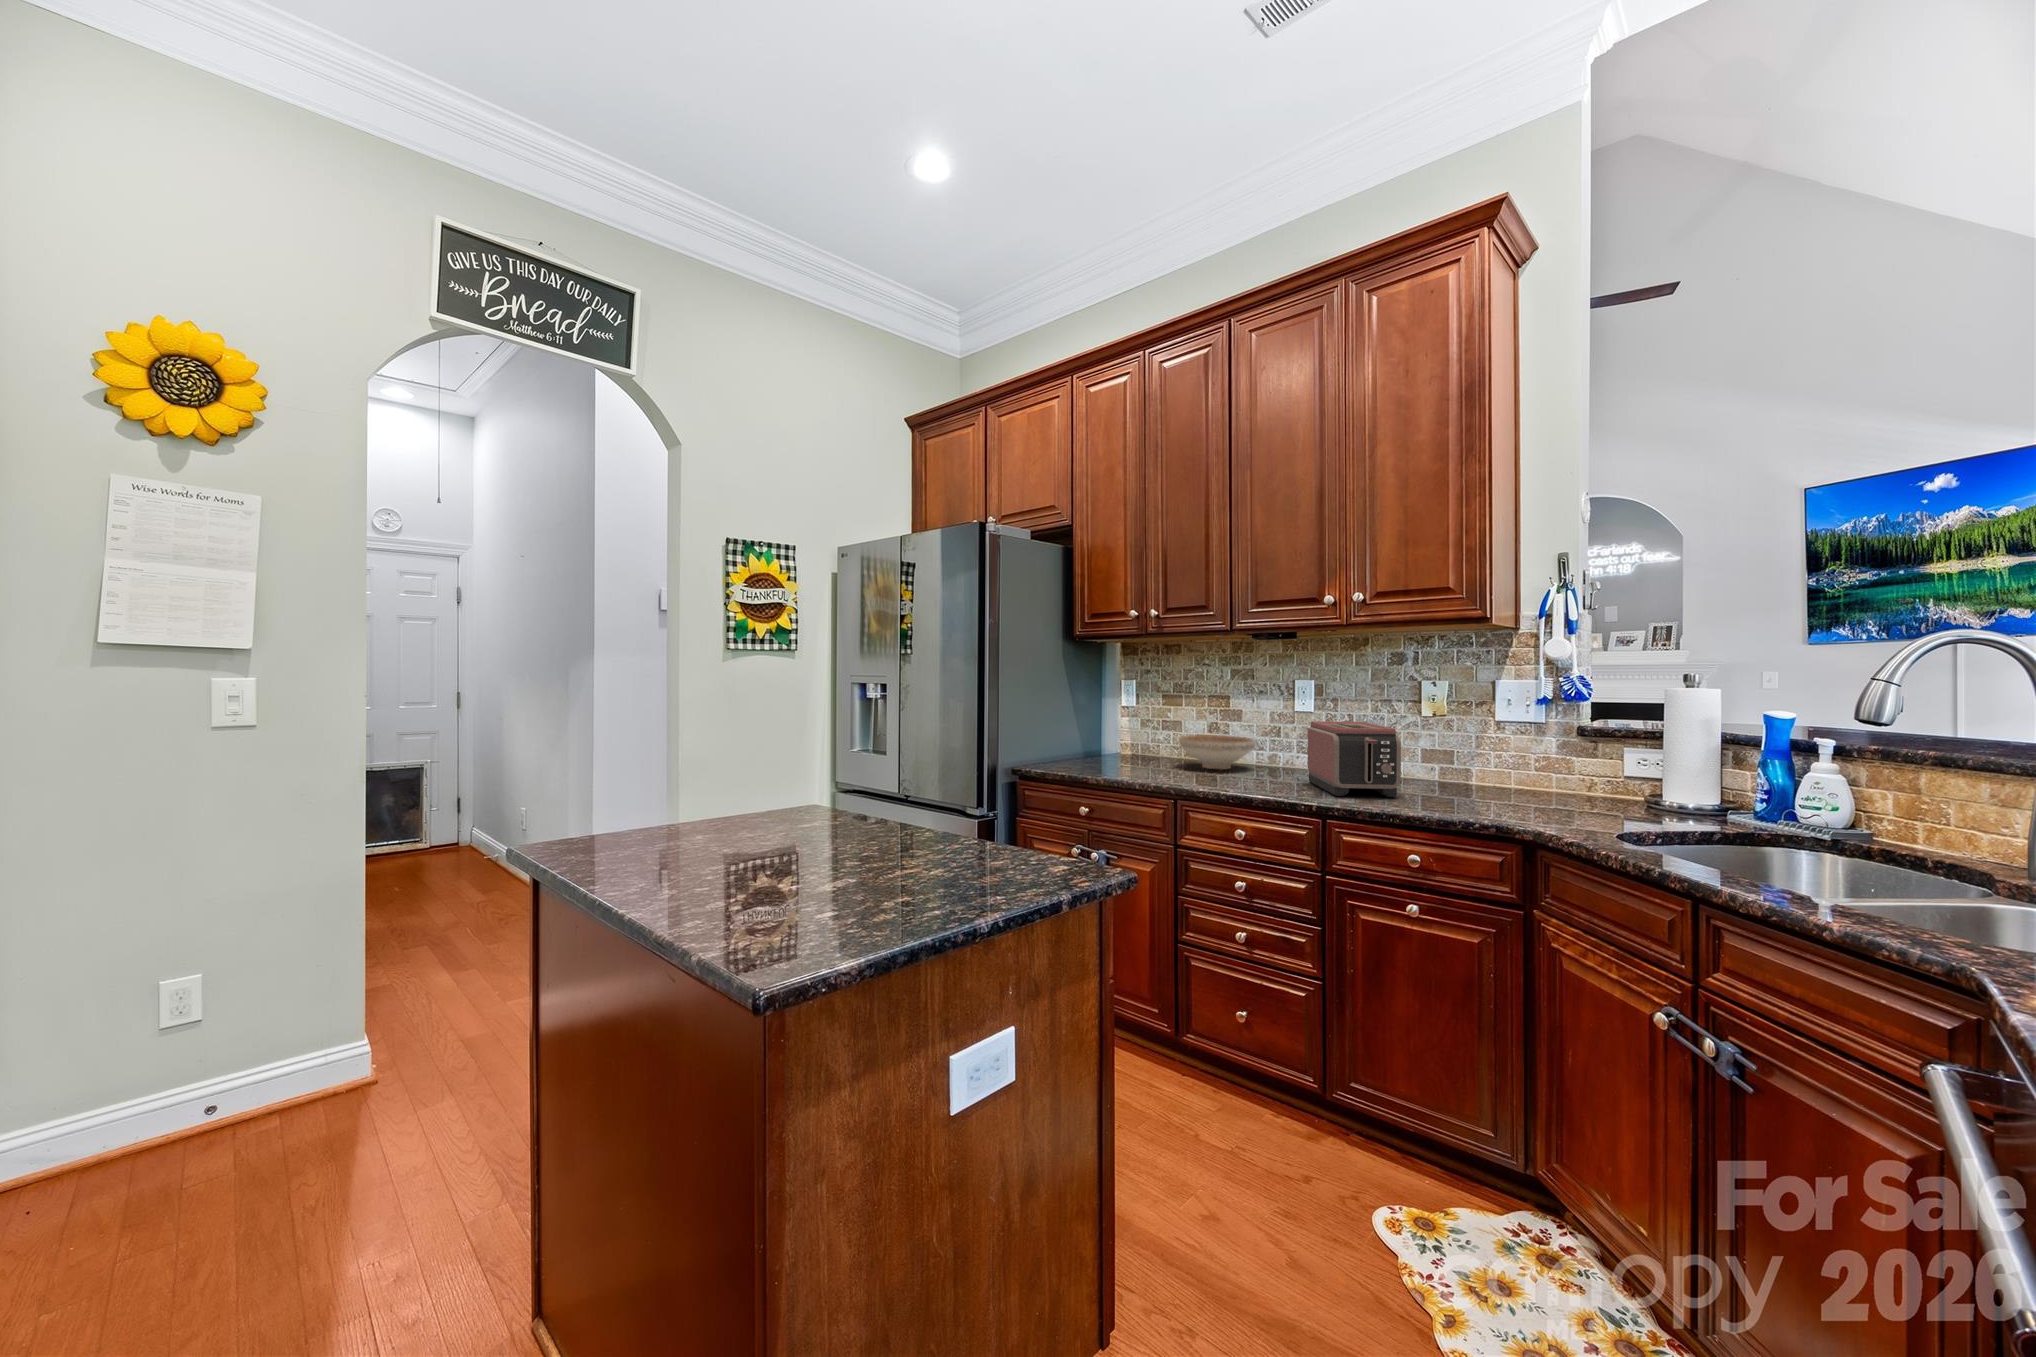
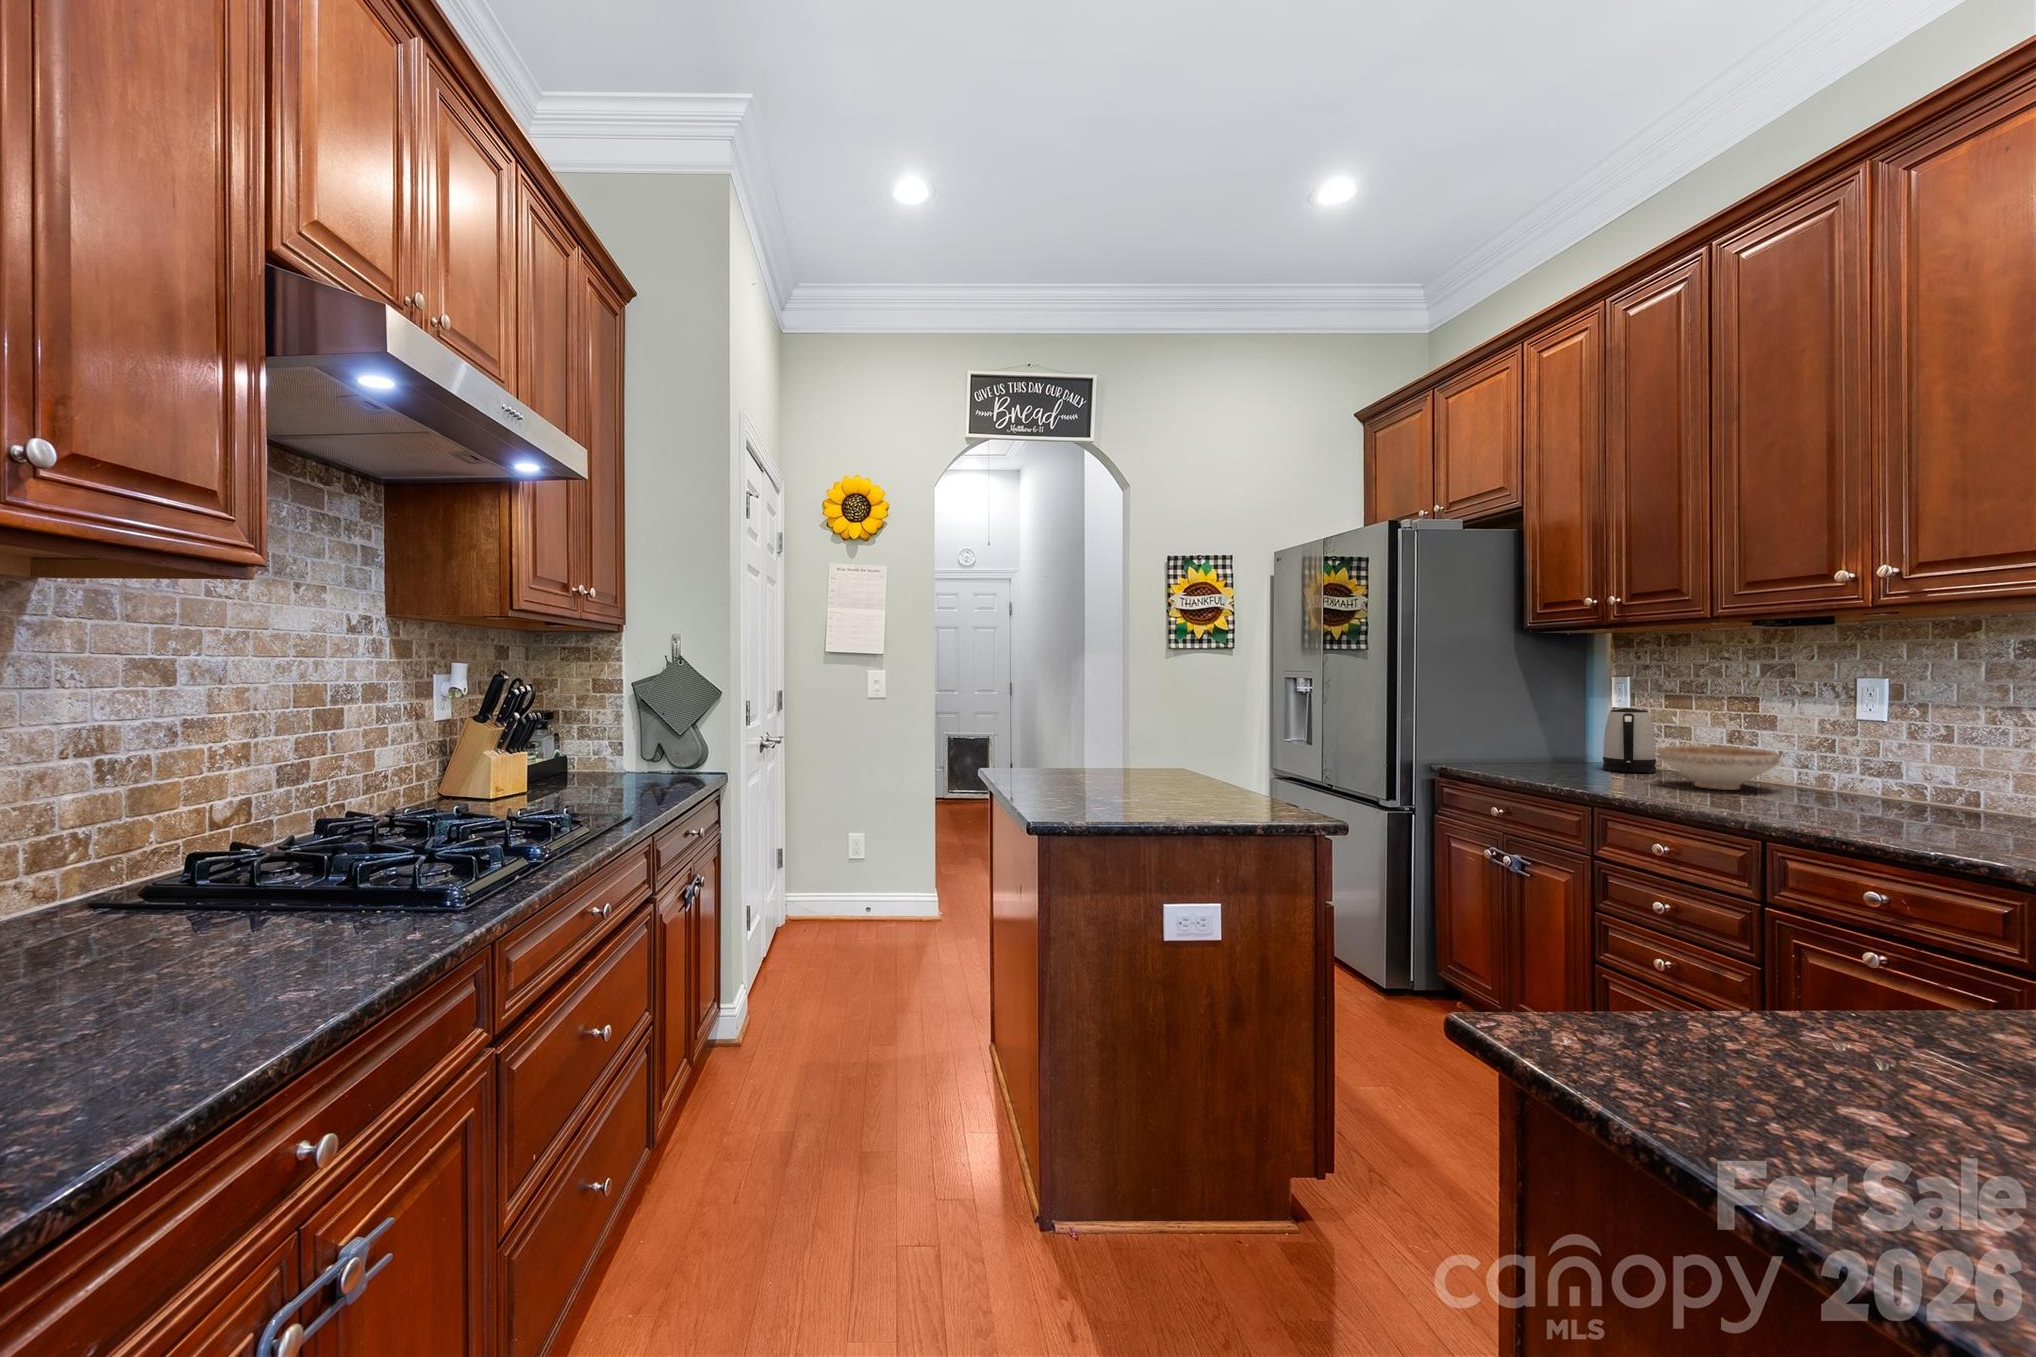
kettle: none [1127,704,1162,758] -> present [1603,708,1656,773]
toaster: present [1308,721,1401,797] -> none [1840,730,1976,837]

